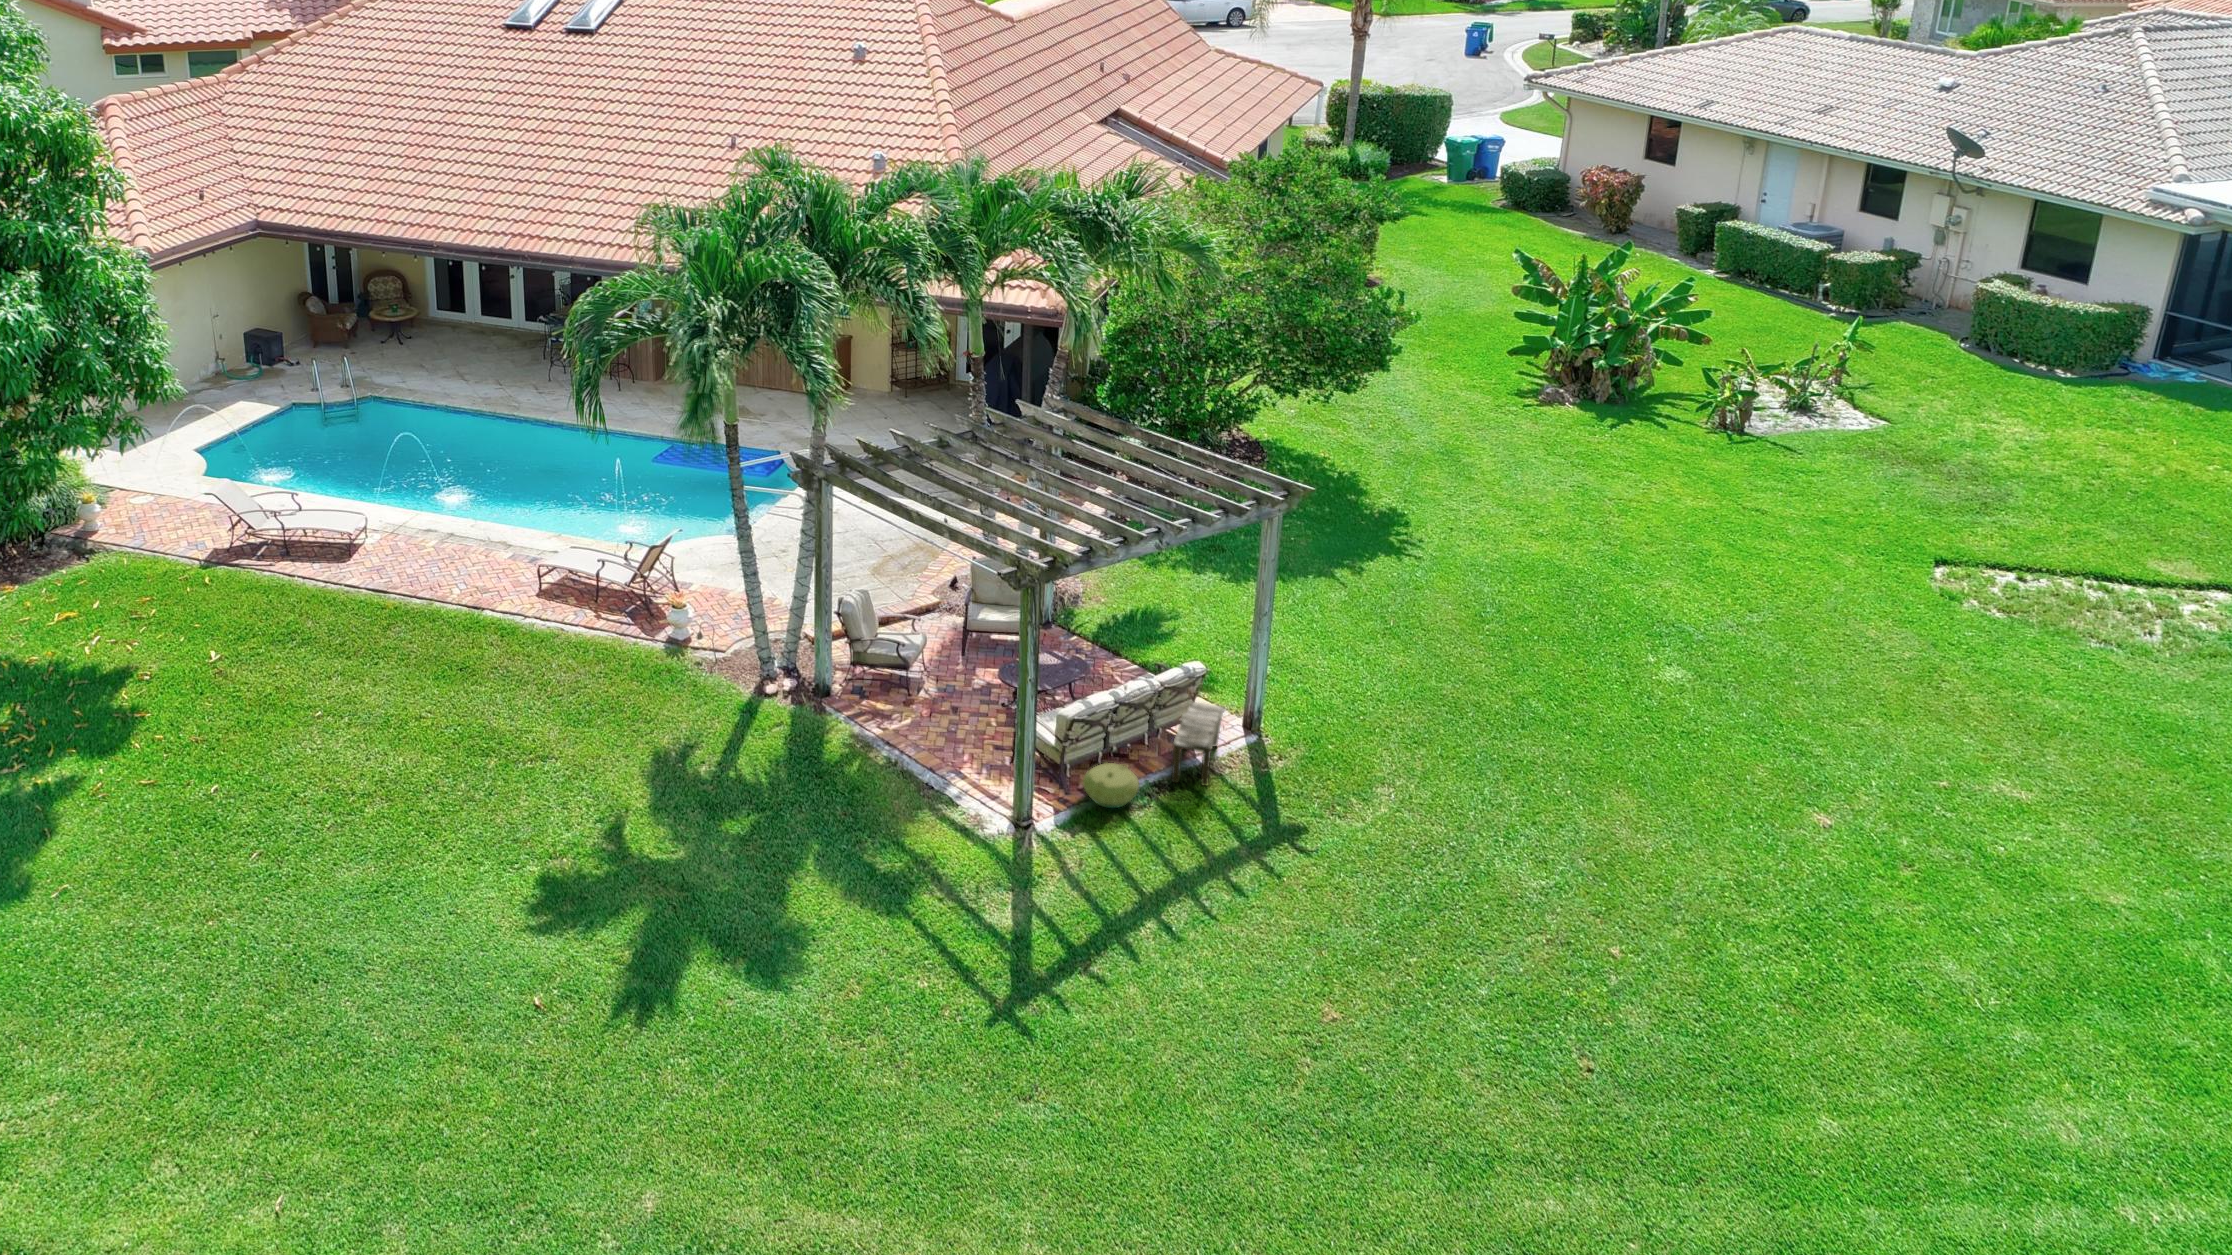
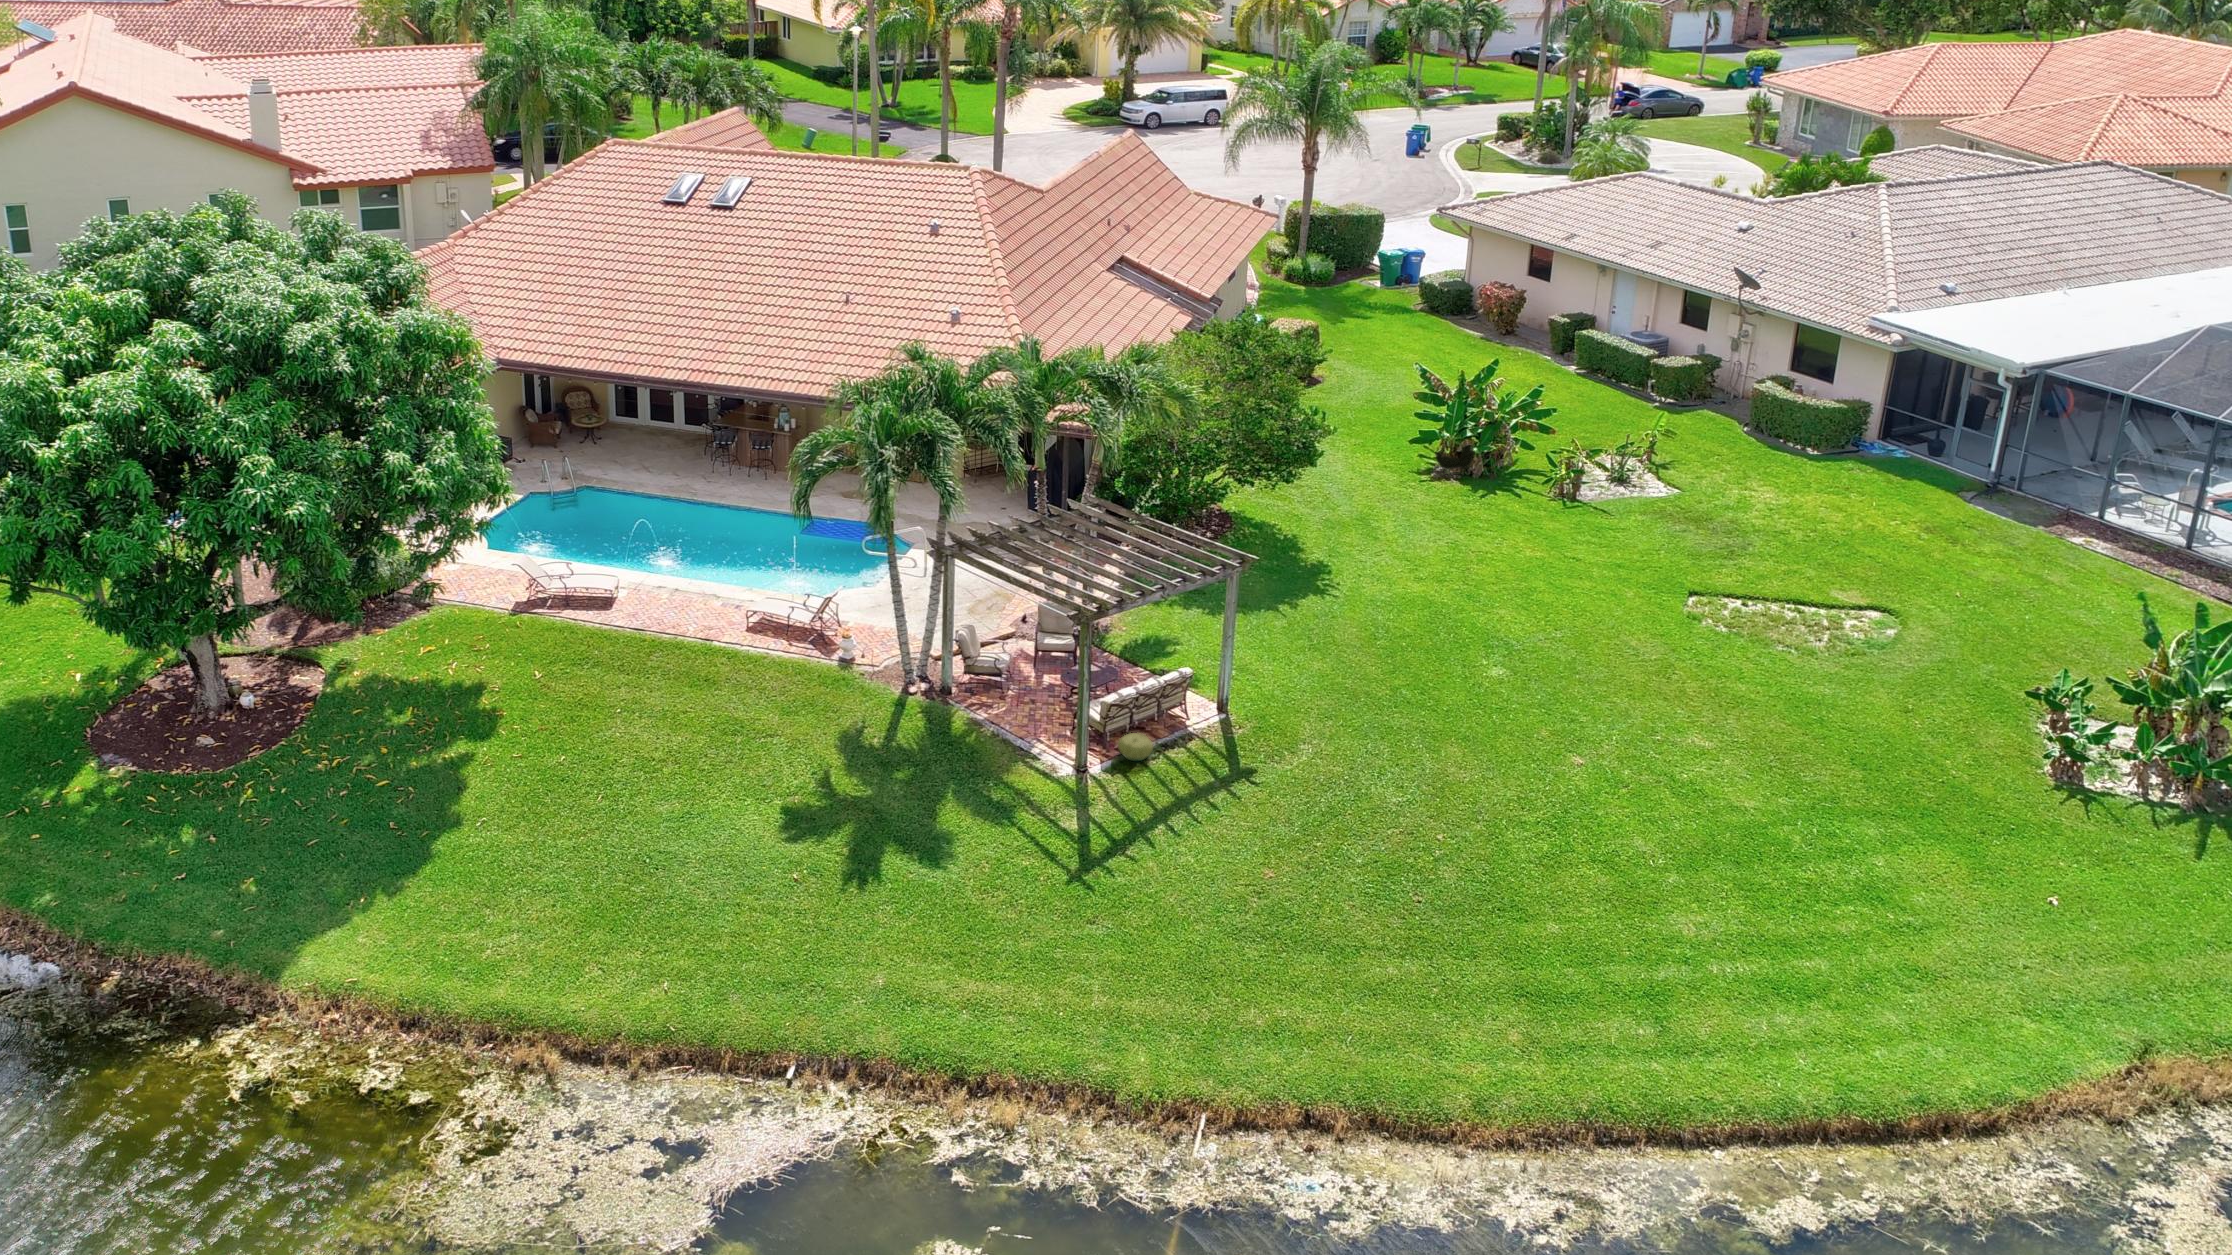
lounge chair: none [1541,354,1601,404] -> present [1435,445,1475,474]
bench: present [1172,702,1224,786] -> none [1174,693,1207,747]

